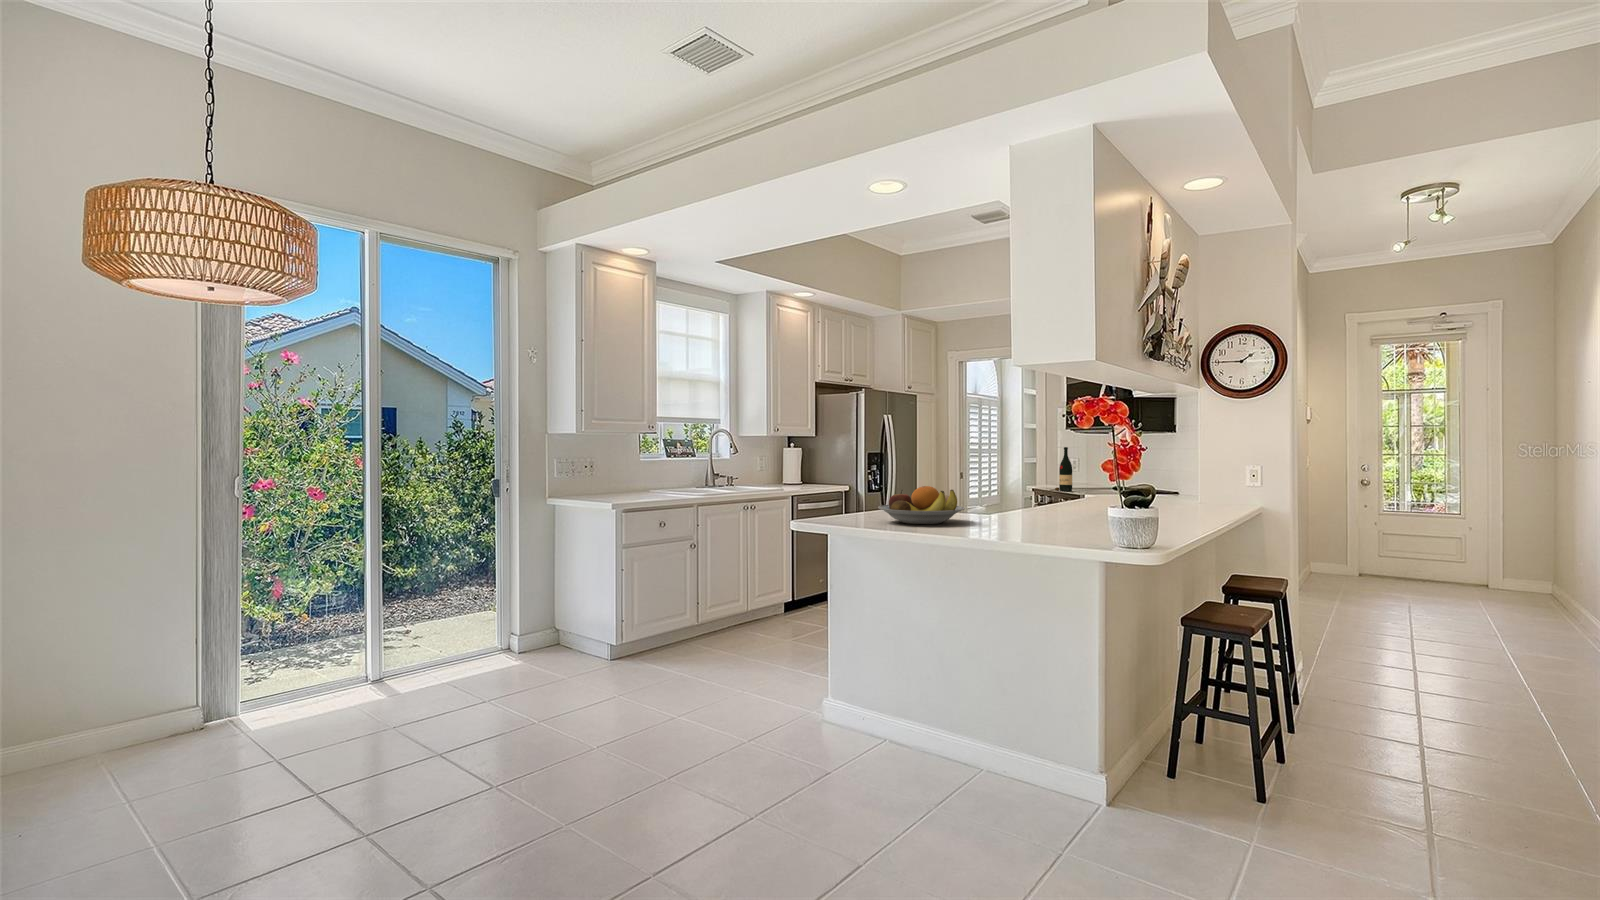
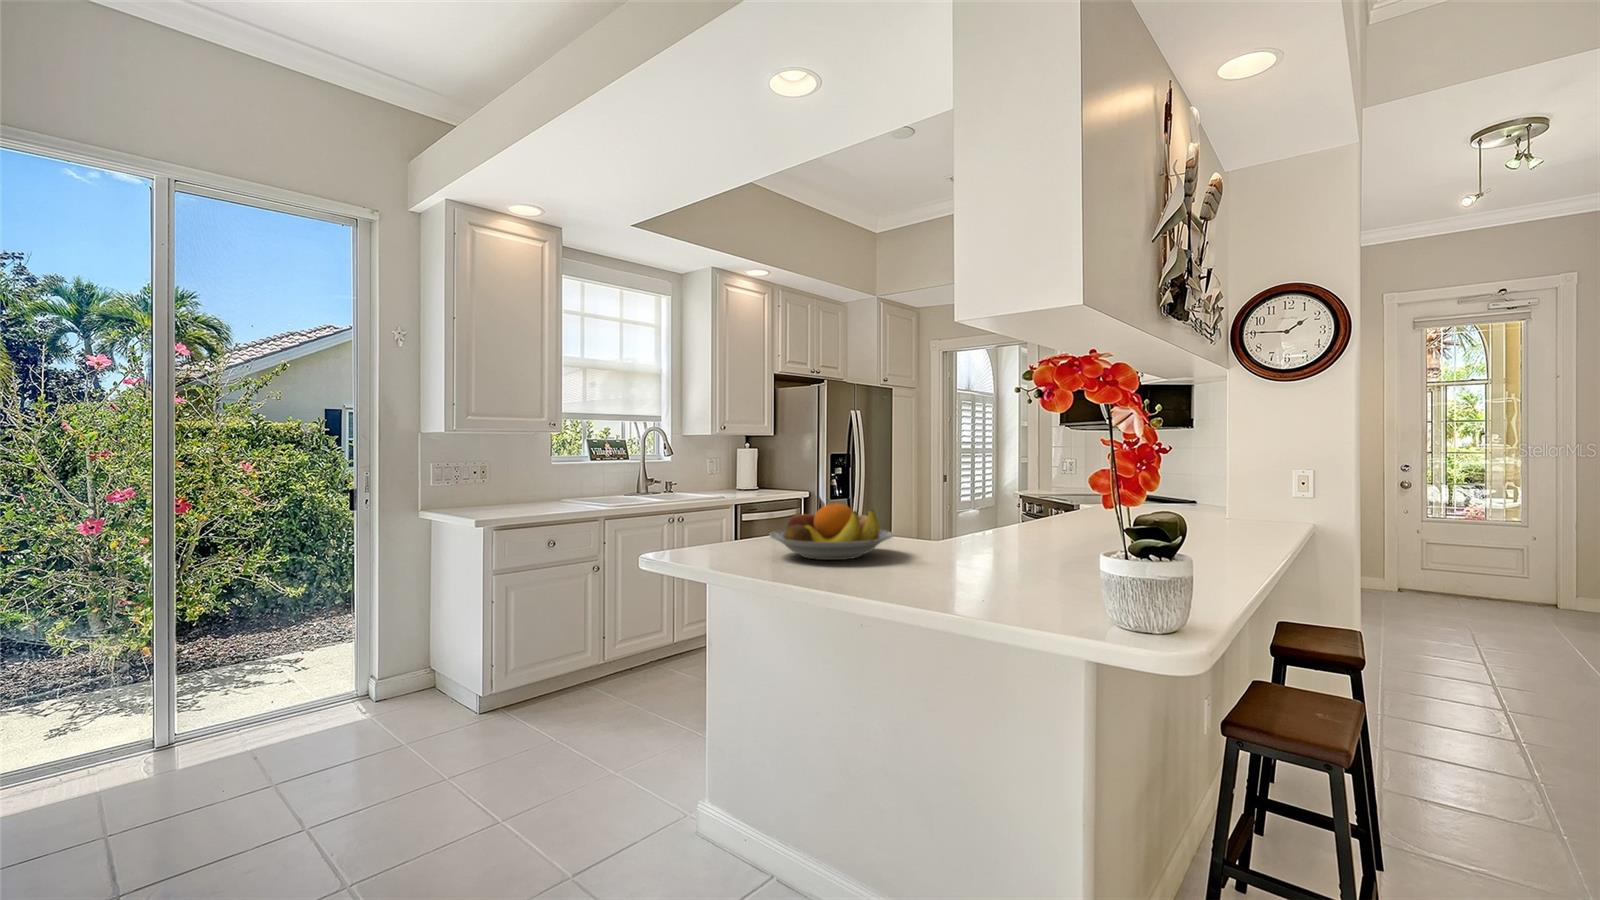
wine bottle: present [1055,447,1072,491] -> none [1049,446,1070,499]

